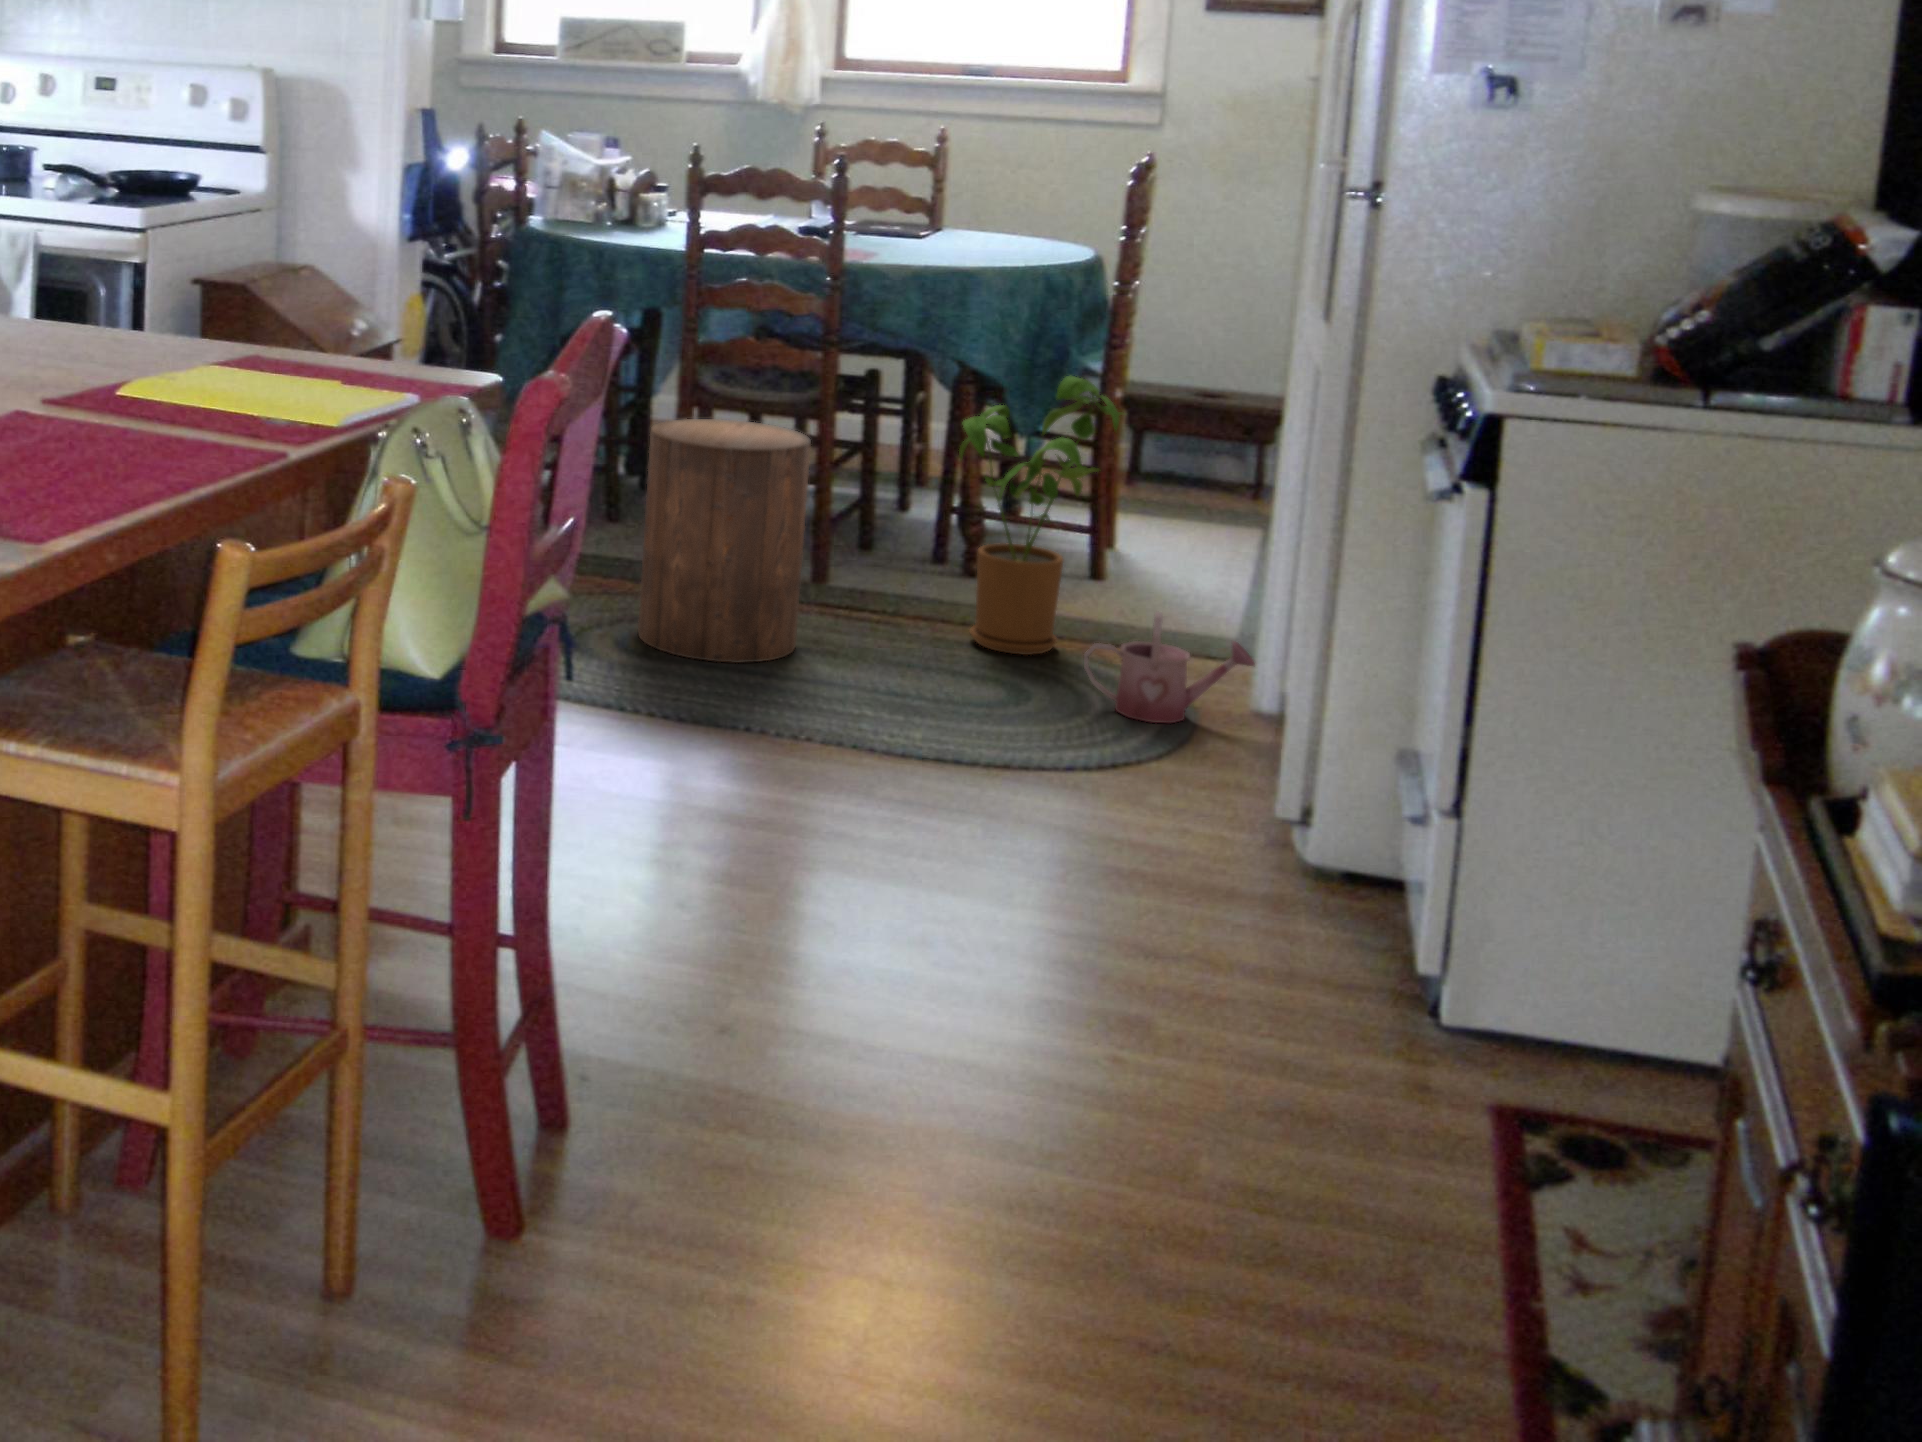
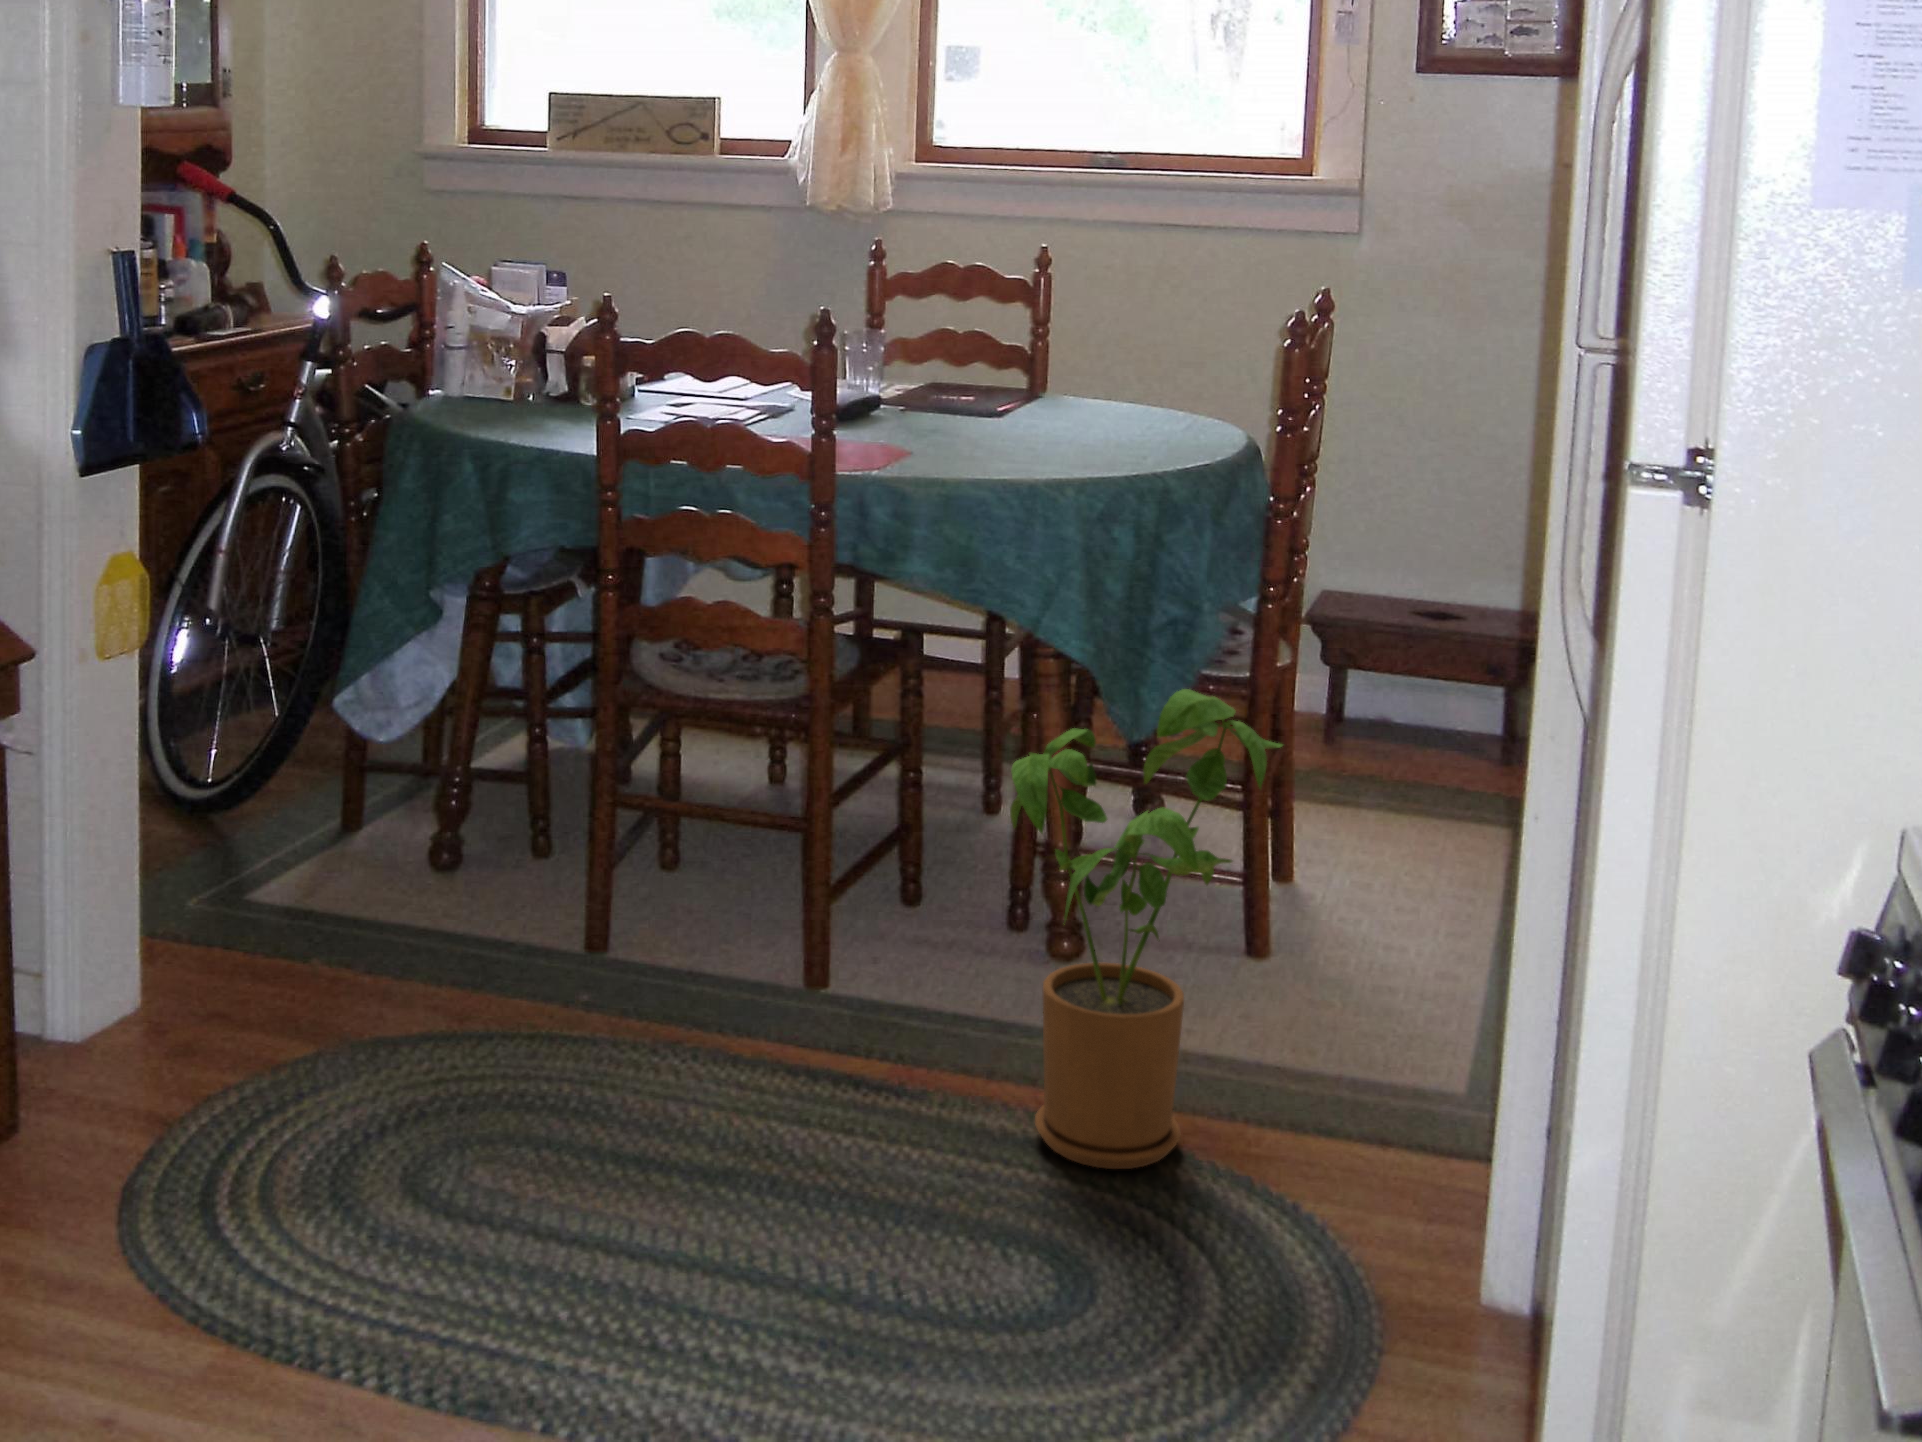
stool: present [638,419,811,663] -> none [459,773,739,1233]
watering can: present [1084,612,1254,724] -> none [1203,1144,1504,1361]

